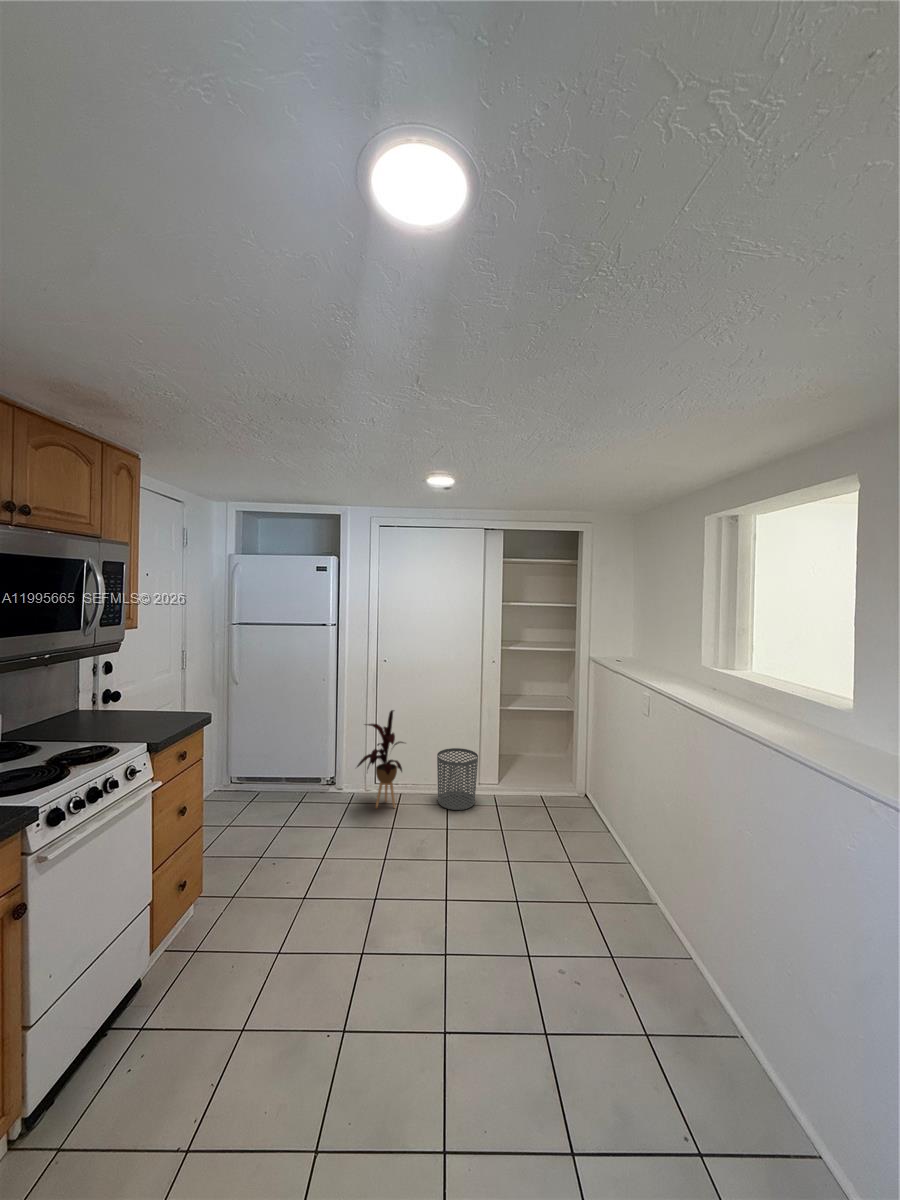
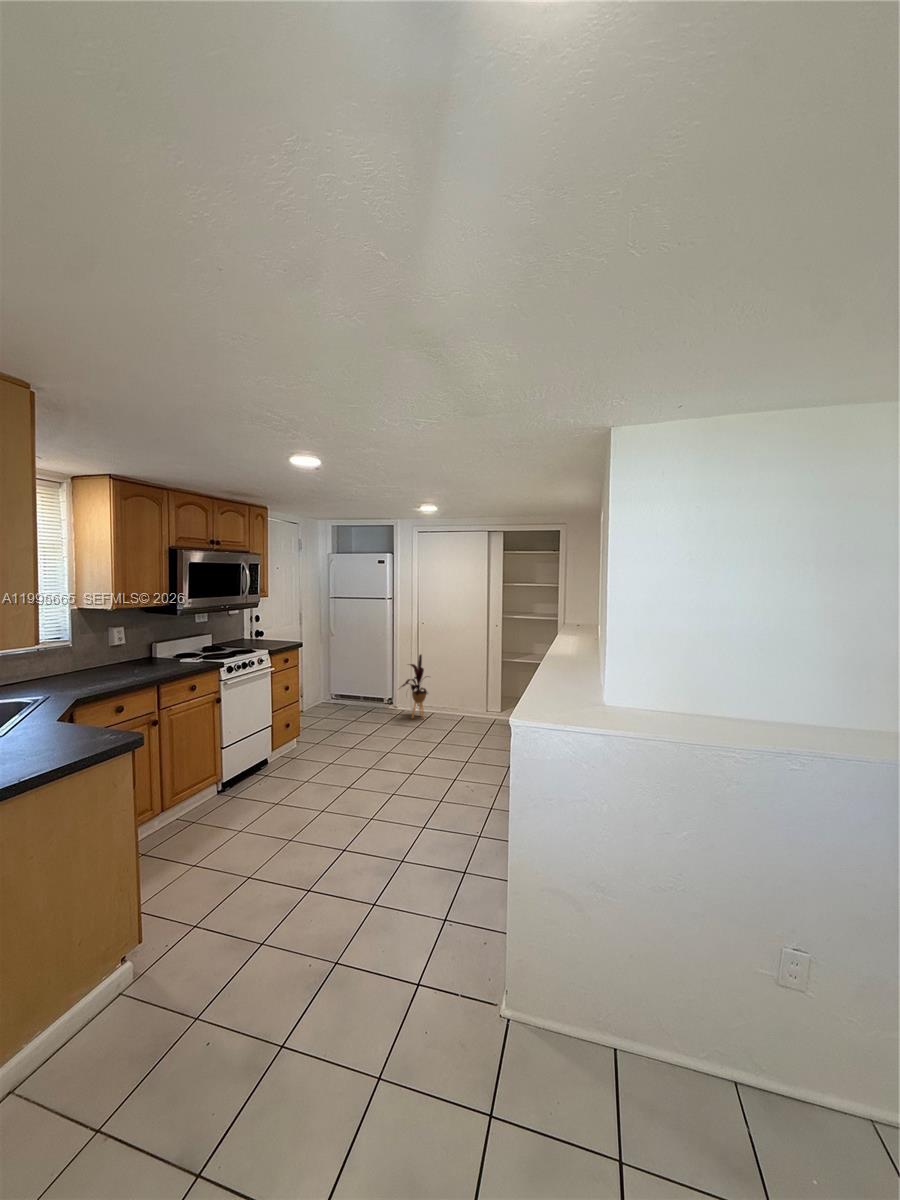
waste bin: present [437,748,478,810] -> none [453,685,481,724]

